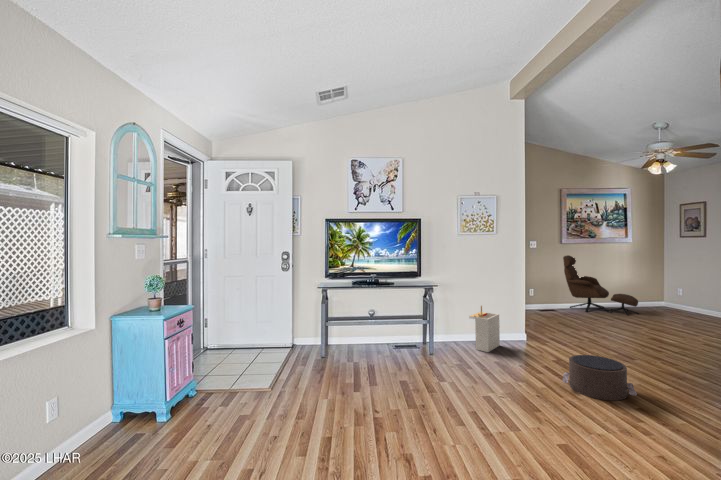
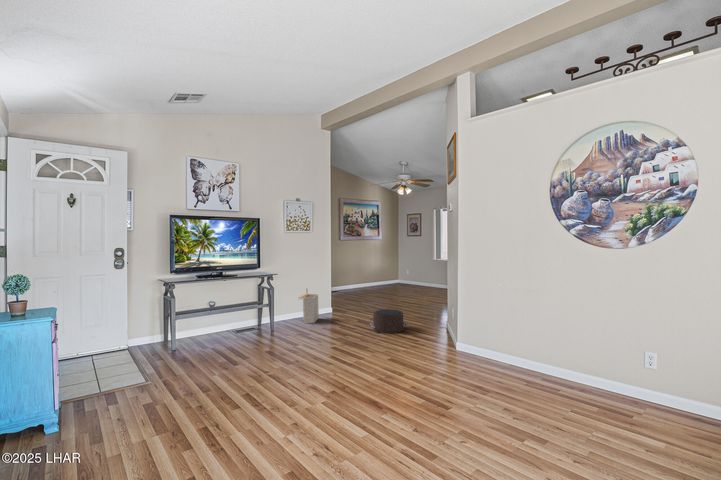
lounge chair: present [563,255,639,315] -> none [342,250,388,292]

